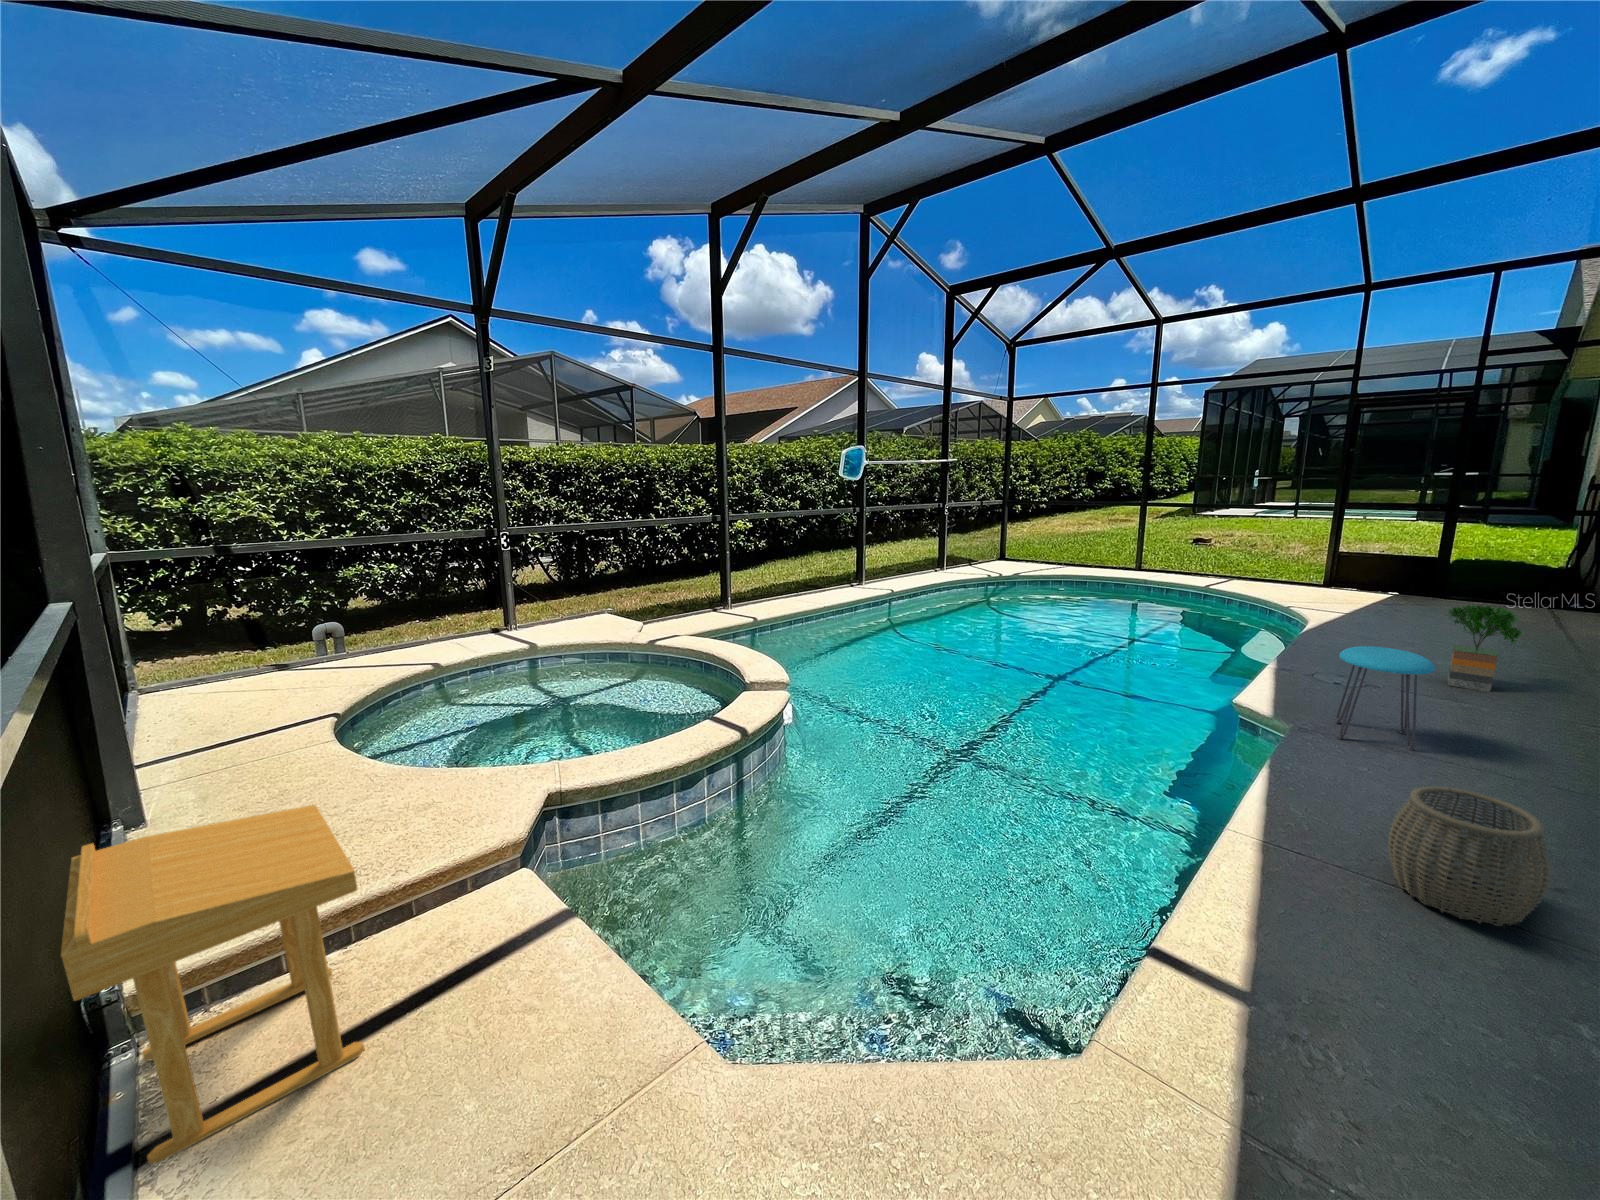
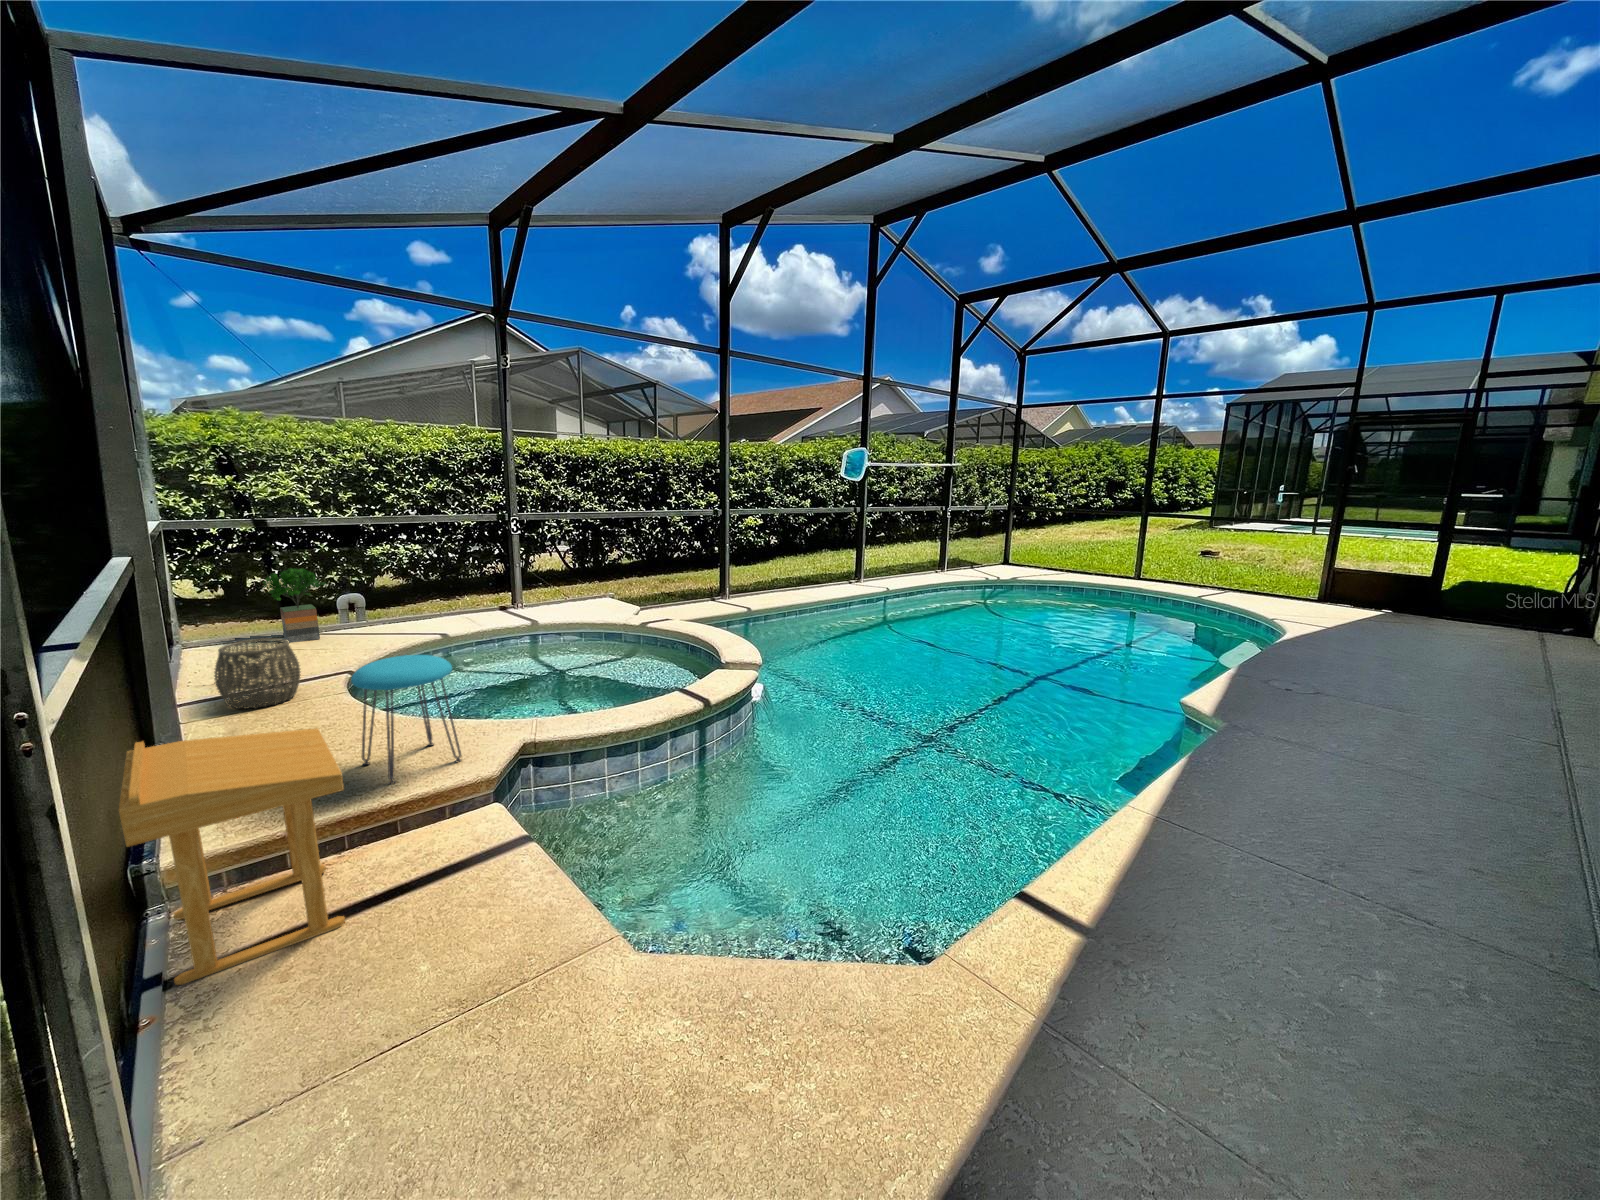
potted tree: present [1448,604,1523,692] -> present [263,568,325,643]
stool: present [1335,646,1435,751] -> present [351,655,461,784]
woven basket: present [1388,787,1551,926] -> present [214,638,301,709]

